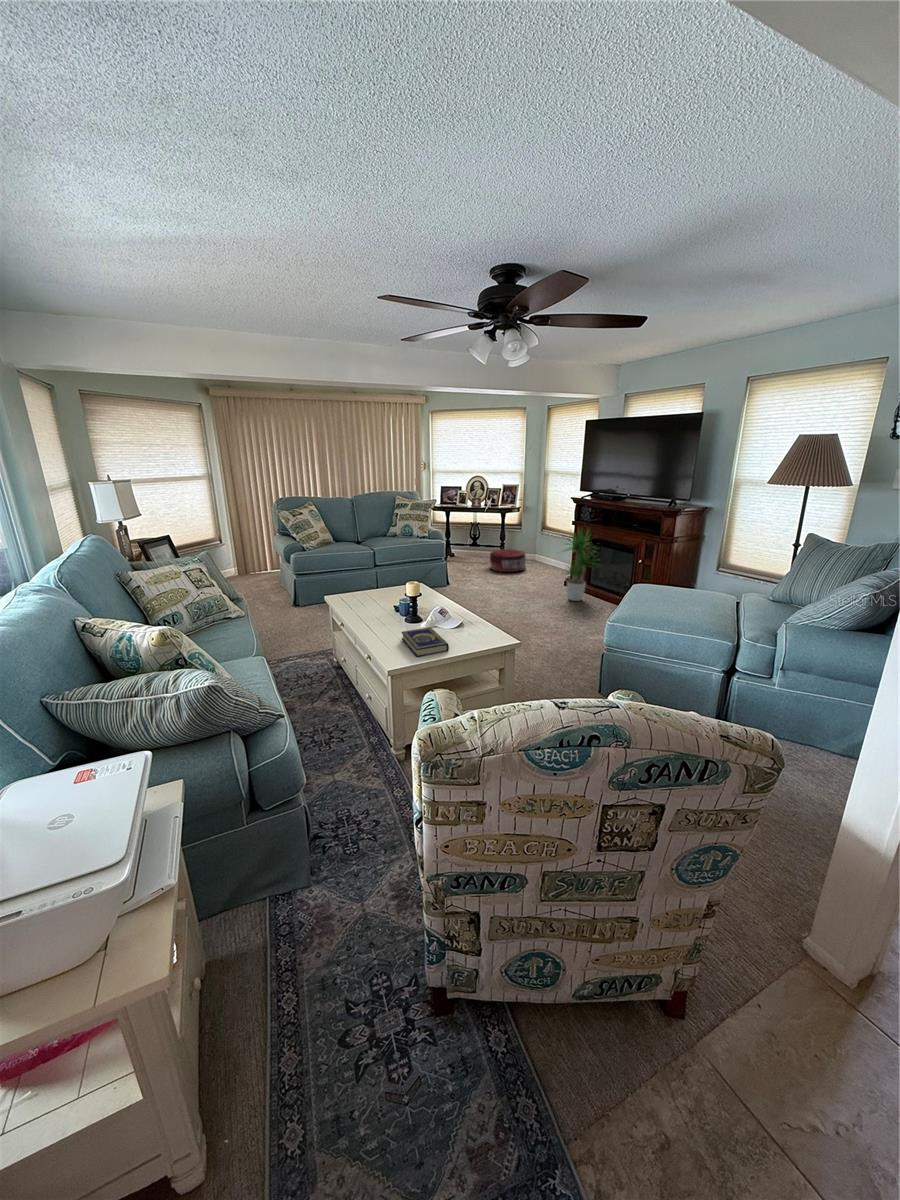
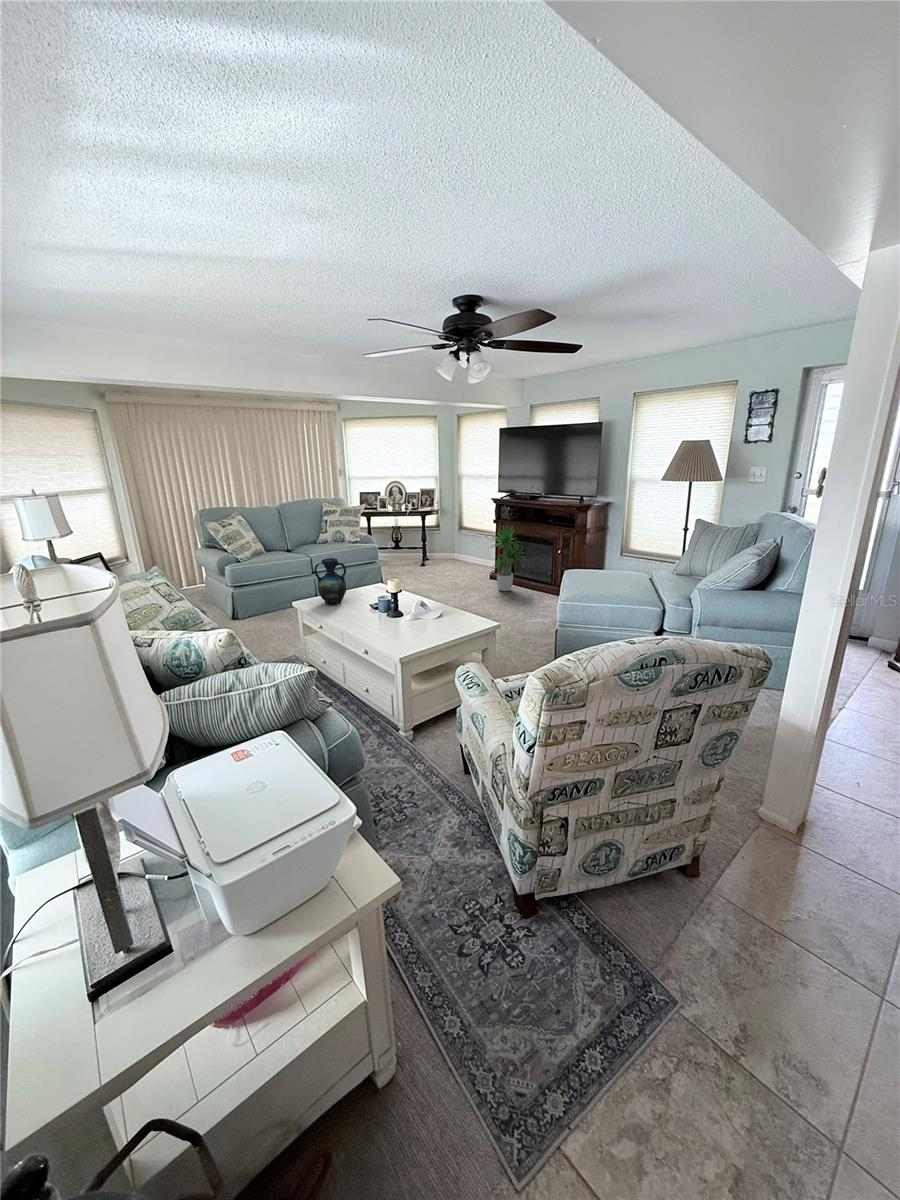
pouf: present [490,549,526,572] -> none [417,549,451,570]
vase: none [347,554,379,602] -> present [314,558,346,604]
book: present [402,627,449,657] -> none [393,619,442,645]

